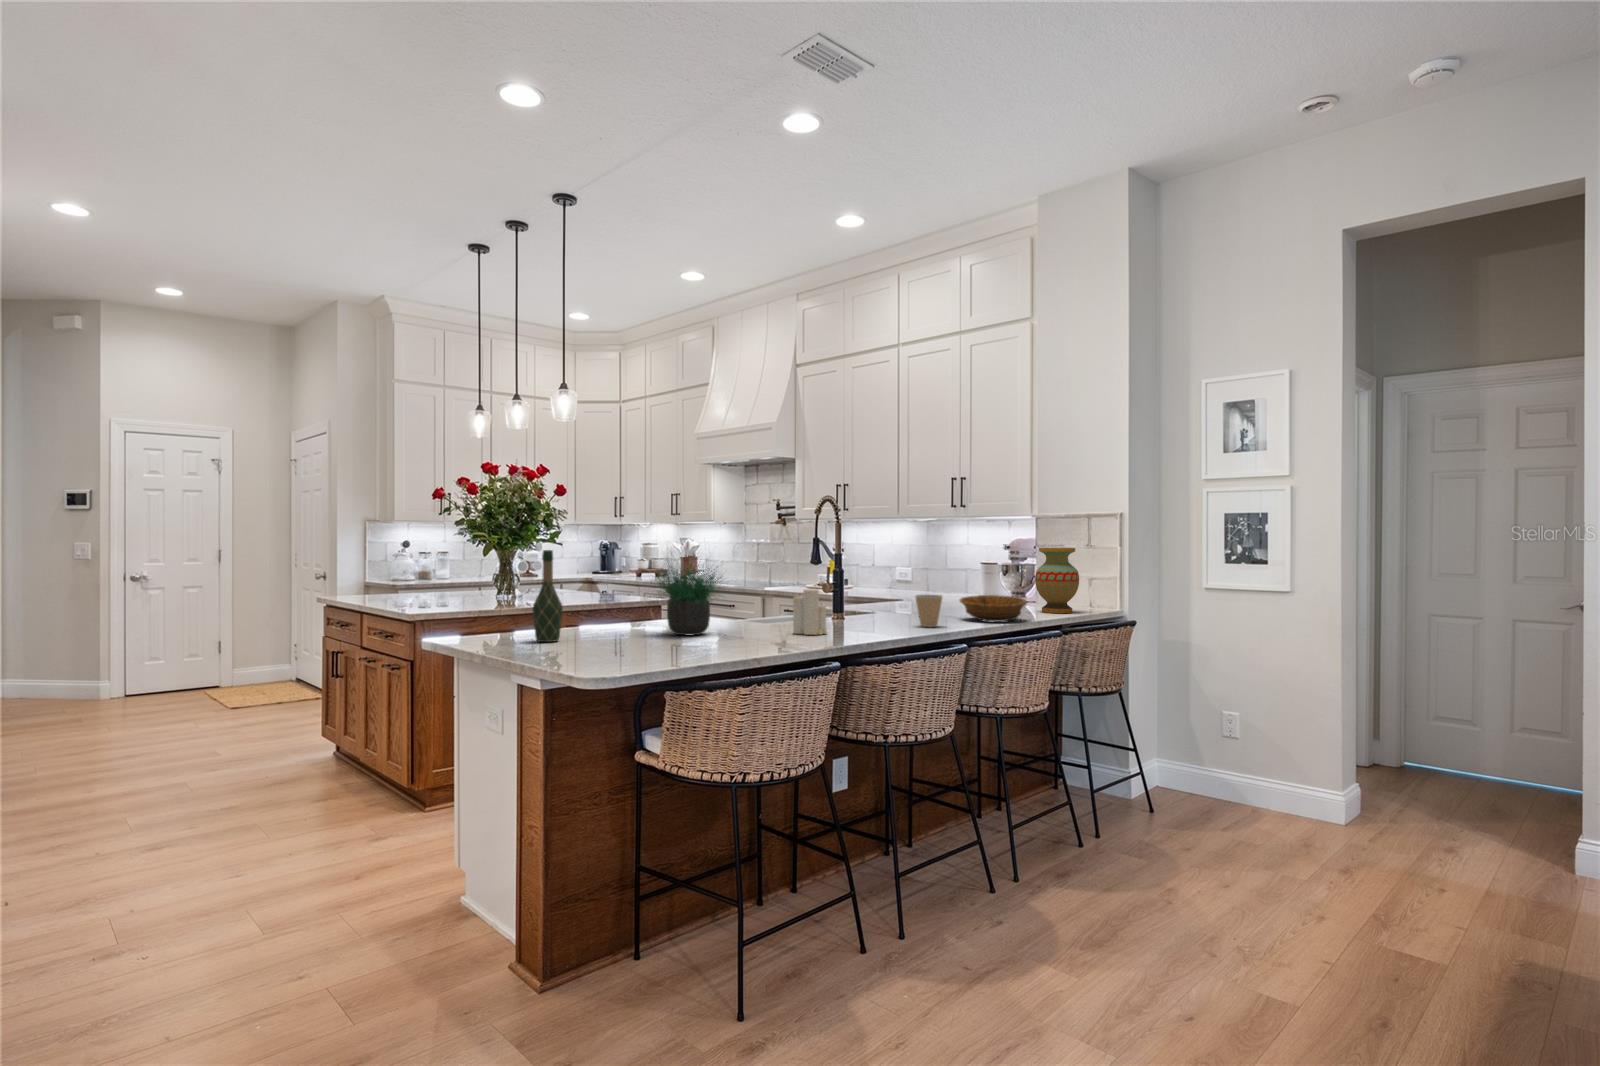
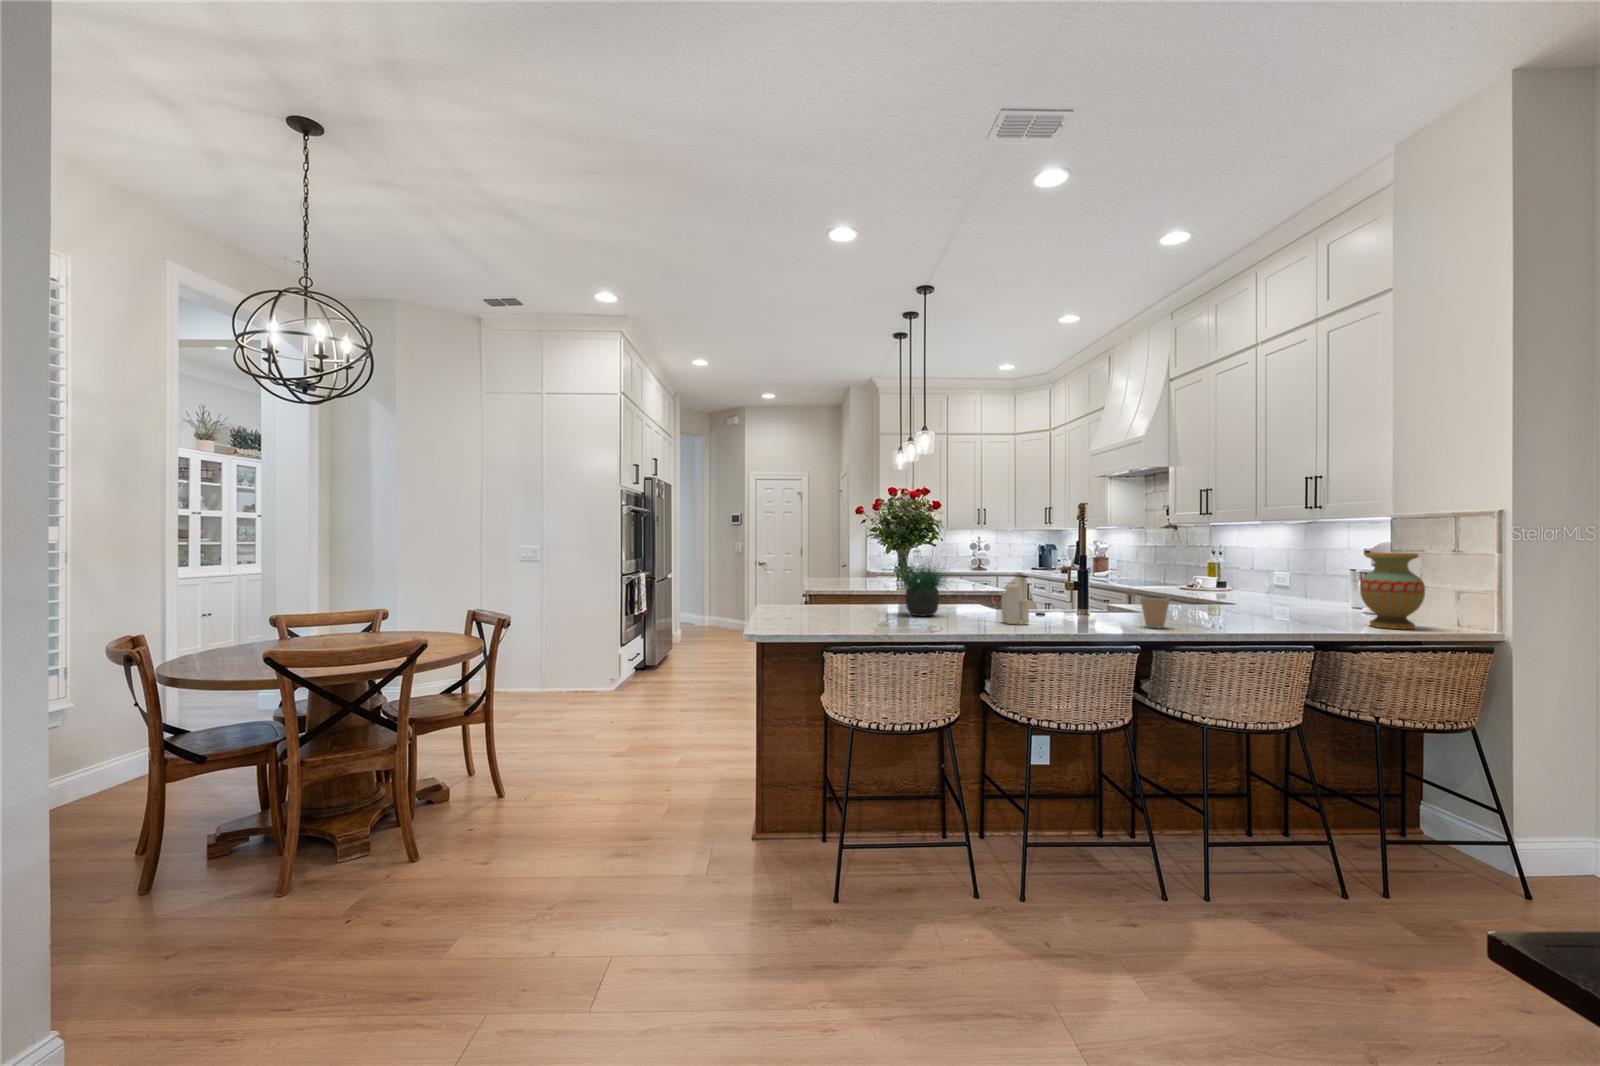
wine bottle: present [533,550,563,642] -> none [809,549,829,612]
decorative bowl: present [960,595,1027,622] -> none [1219,601,1302,630]

